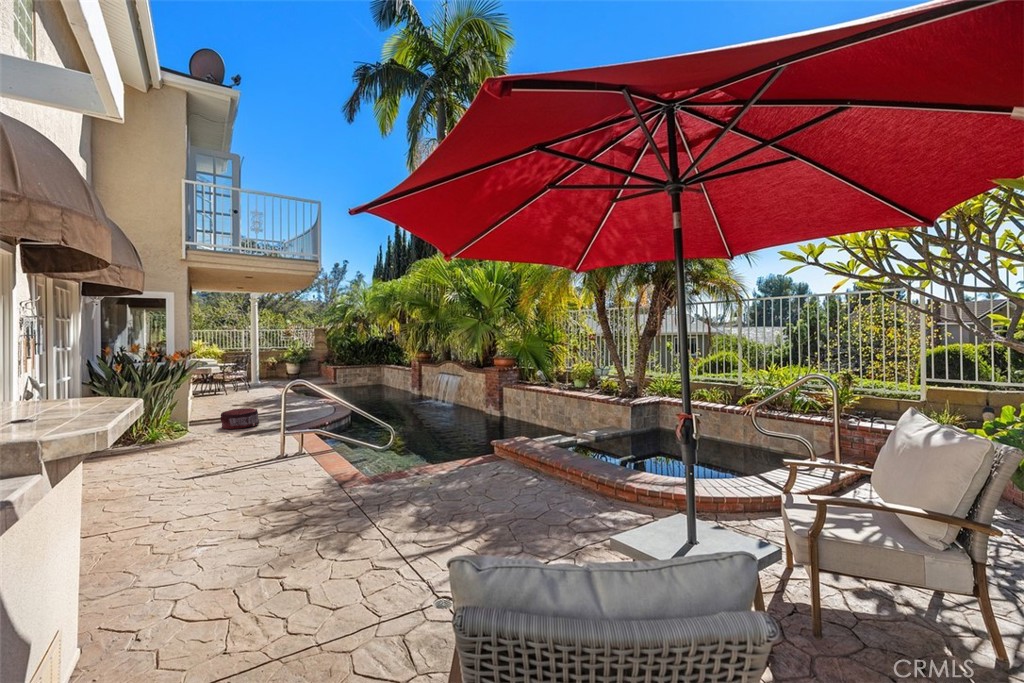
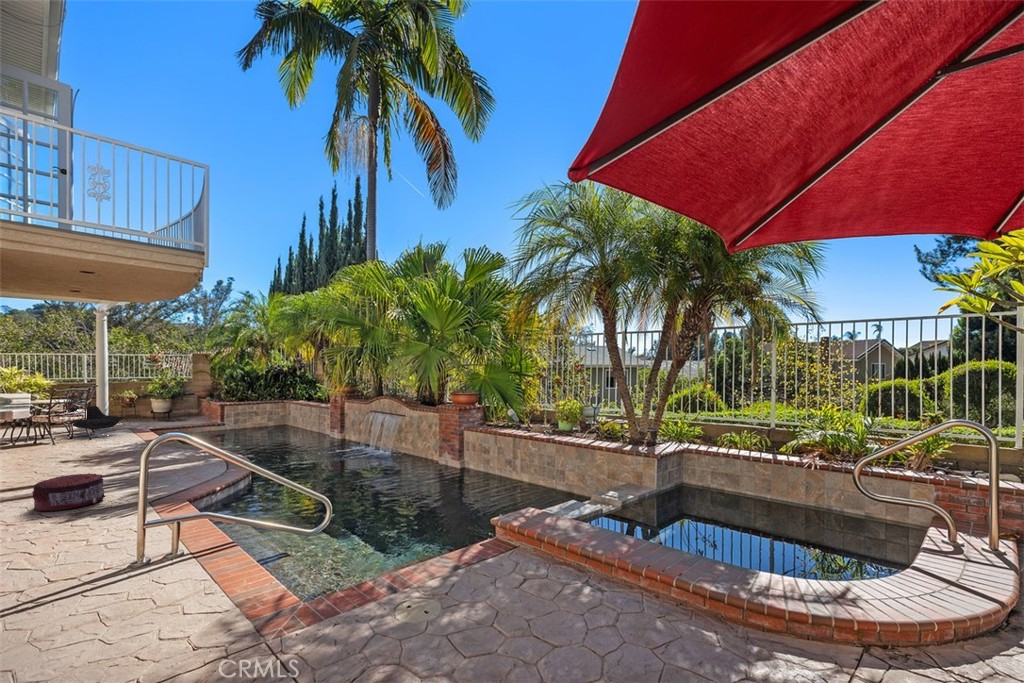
lounge chair: none [234,368,268,392] -> present [70,406,122,439]

